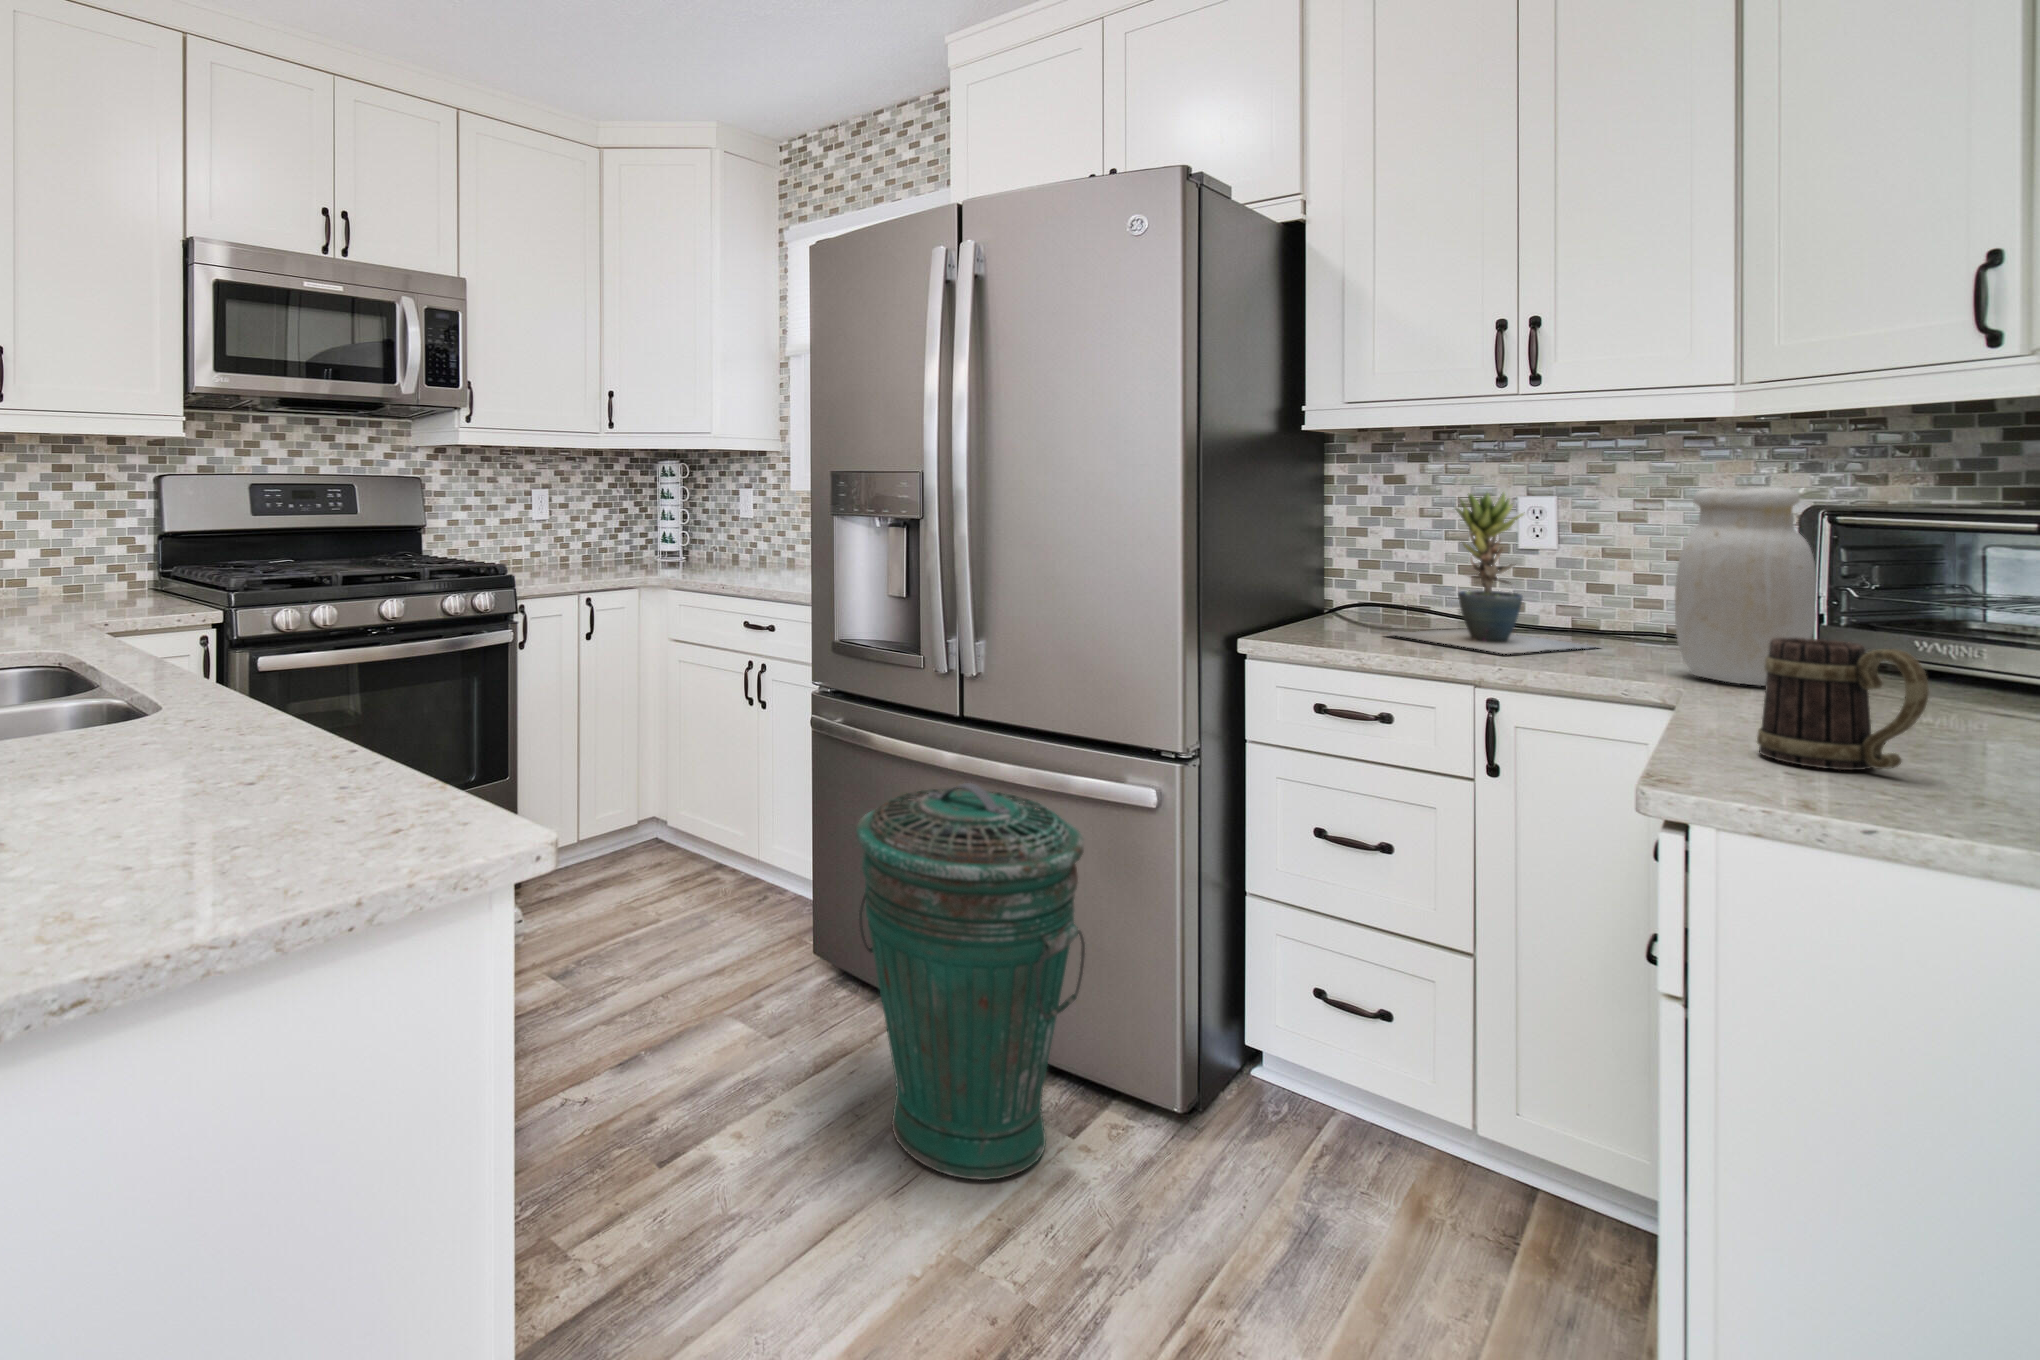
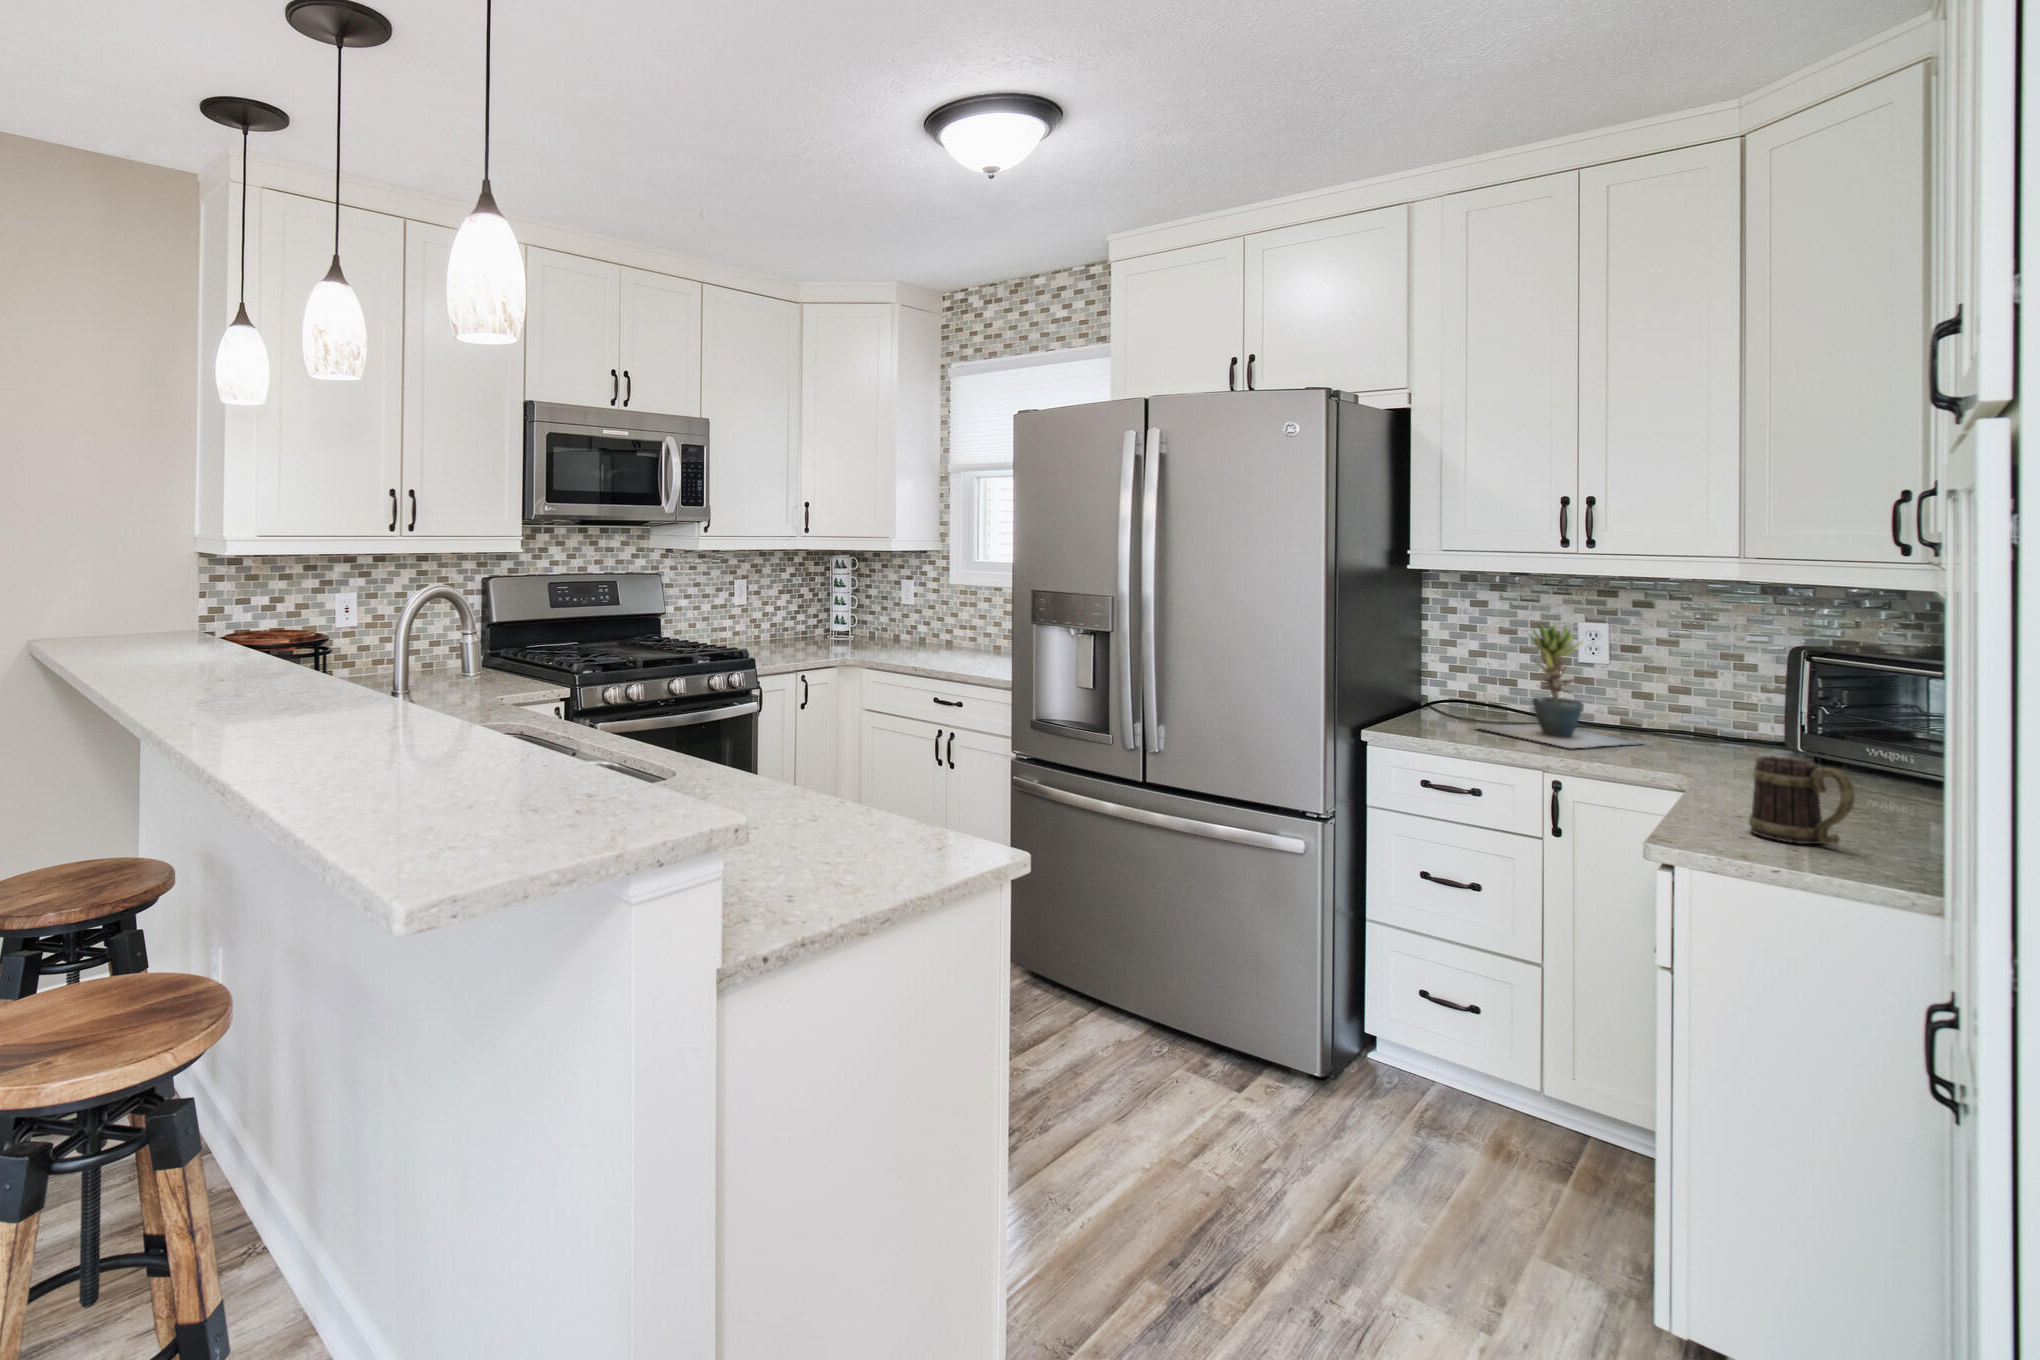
jar: present [1675,487,1816,686] -> none [1698,637,1798,781]
trash can: present [856,783,1085,1180] -> none [1080,835,1258,1130]

